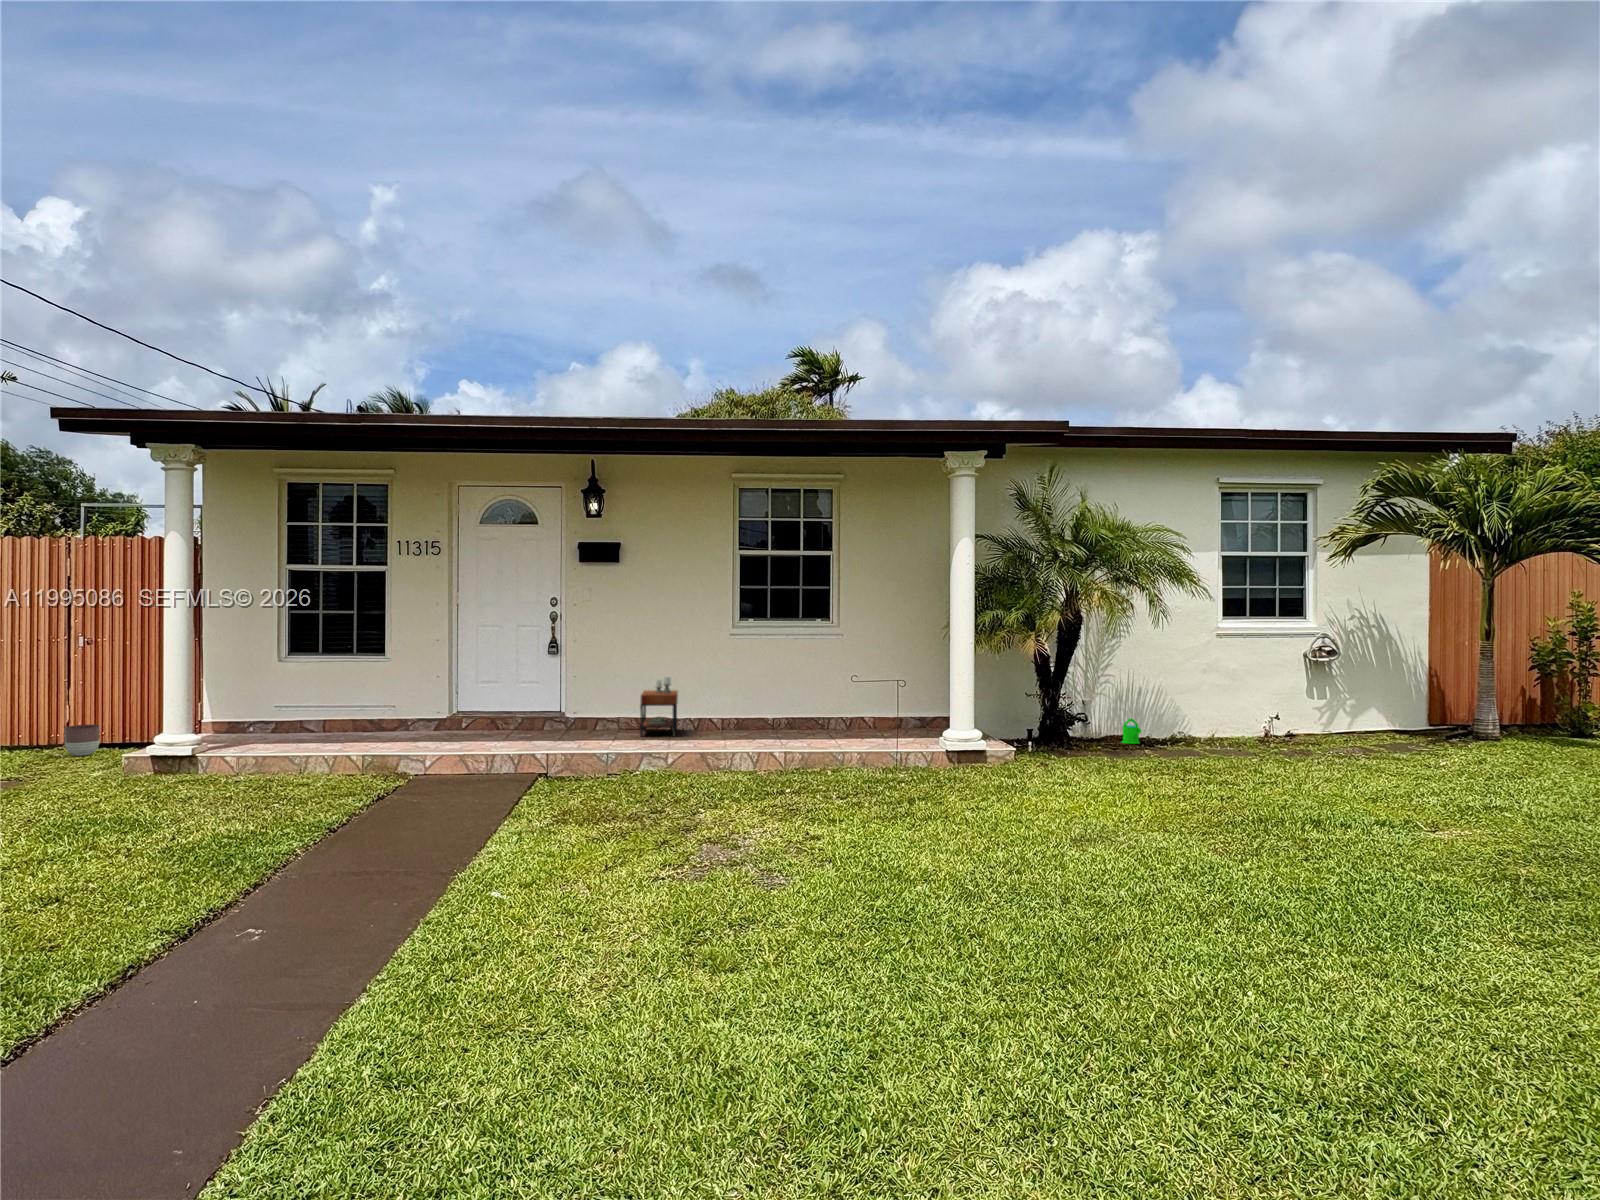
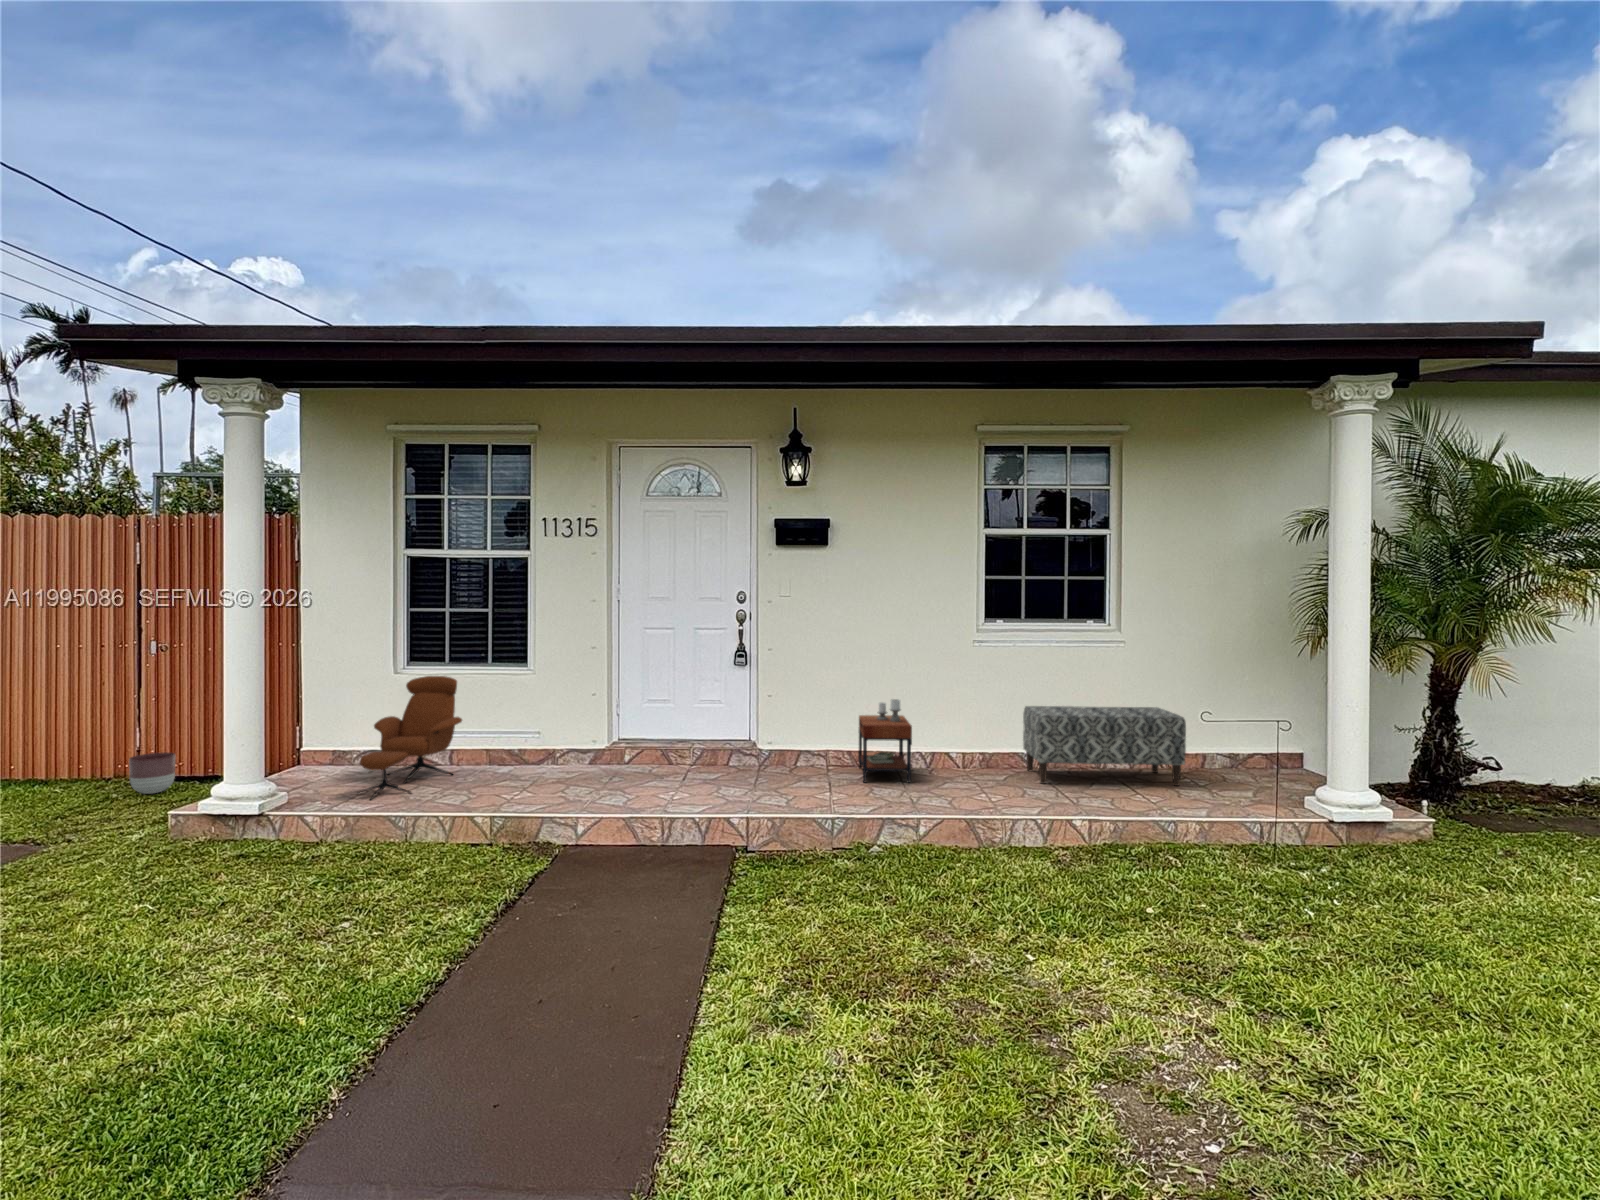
lounge chair: none [258,663,336,748] -> present [359,676,462,799]
bench: none [766,682,871,736] -> present [1023,706,1186,786]
watering can: present [1122,719,1141,744] -> none [1516,761,1562,798]

